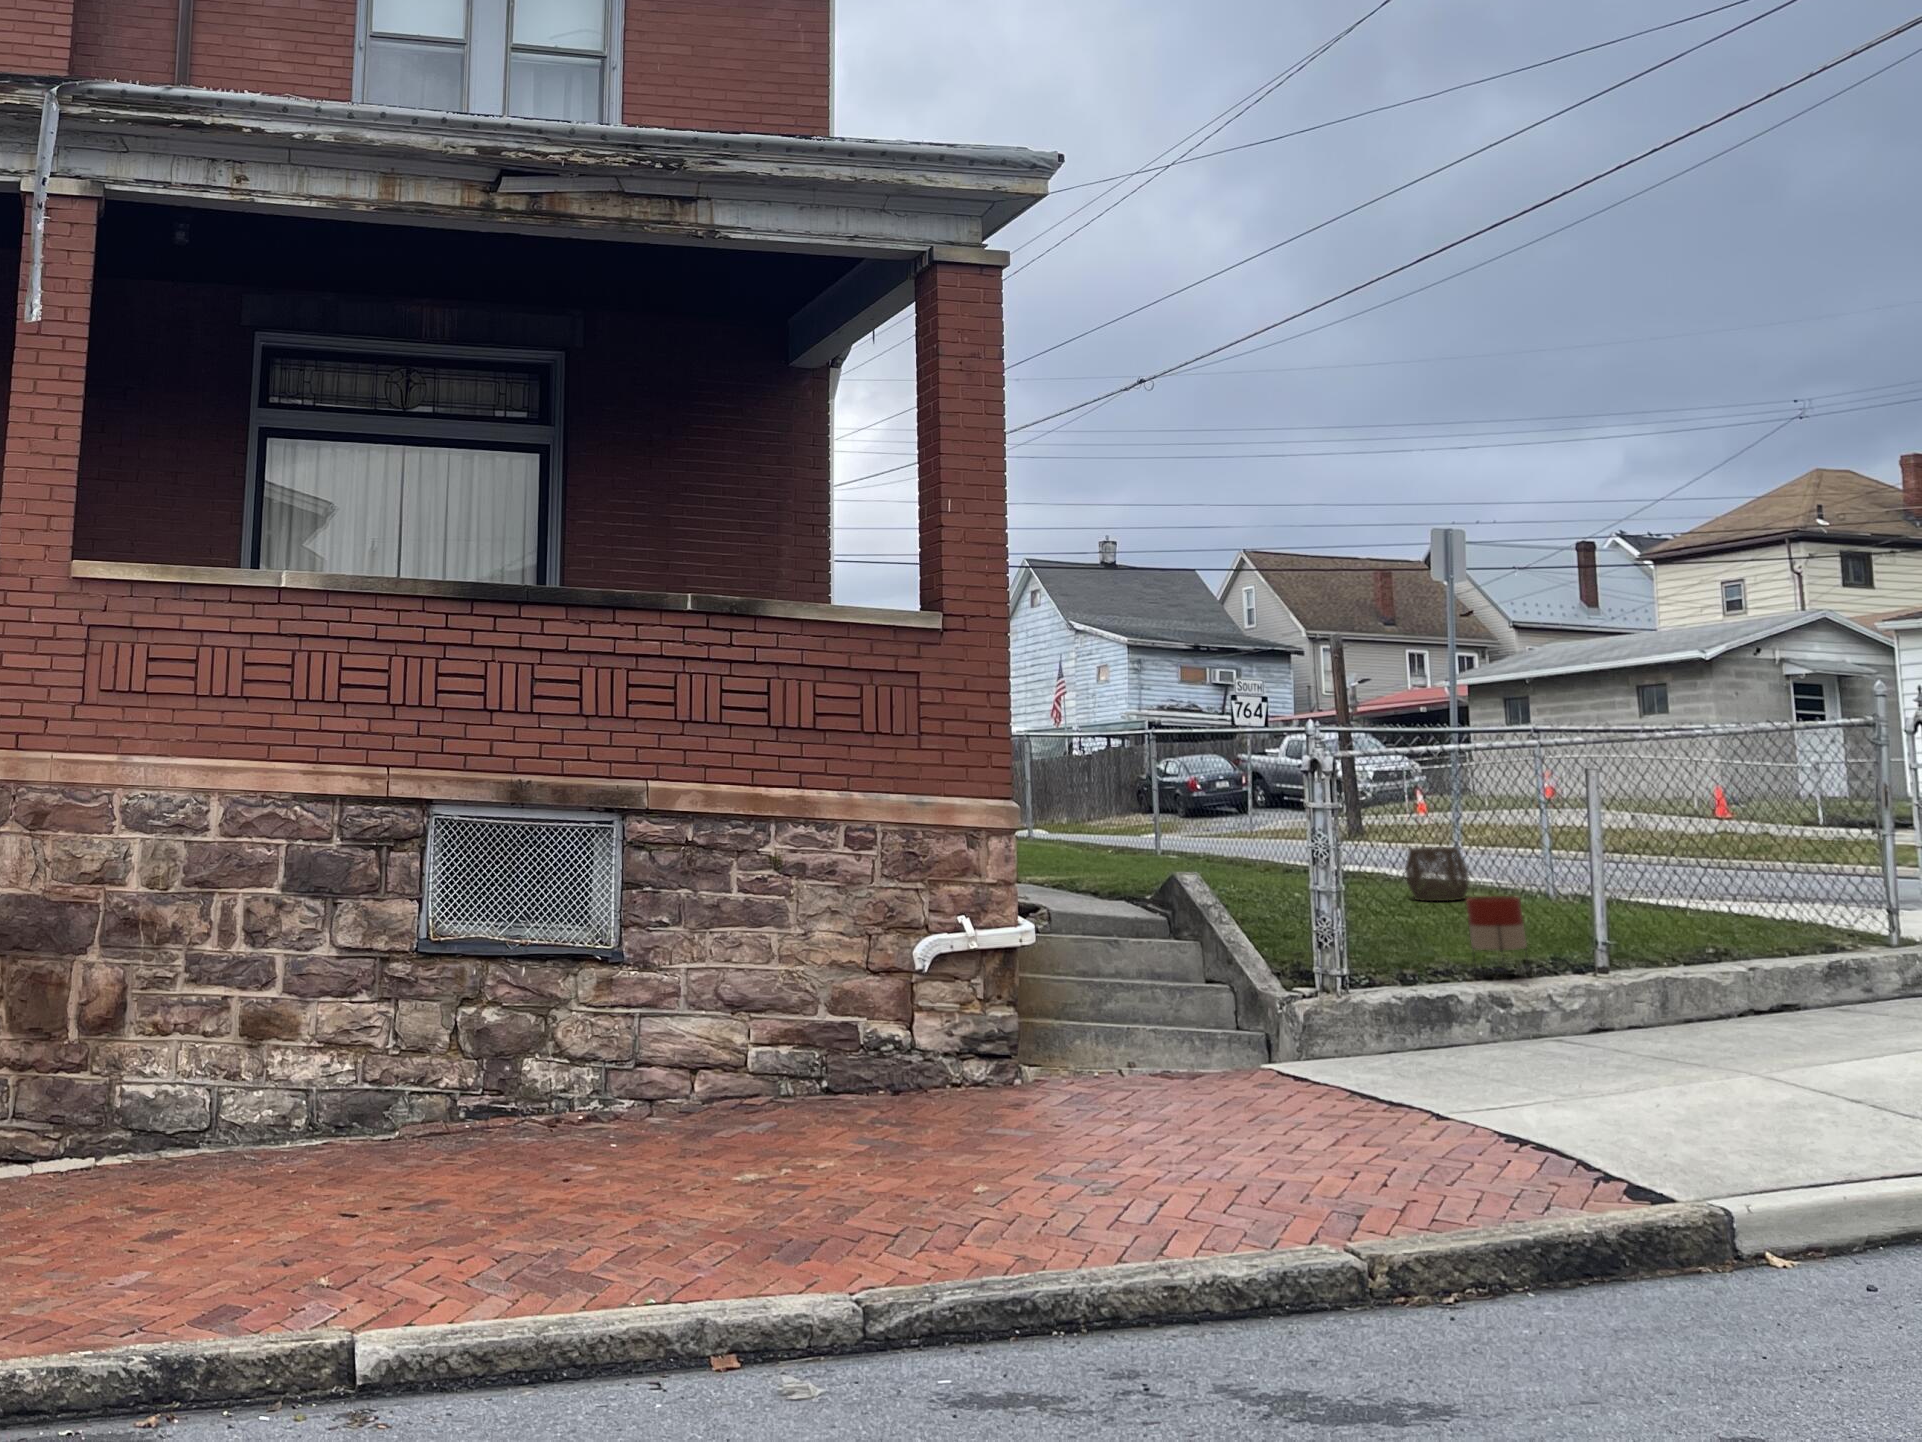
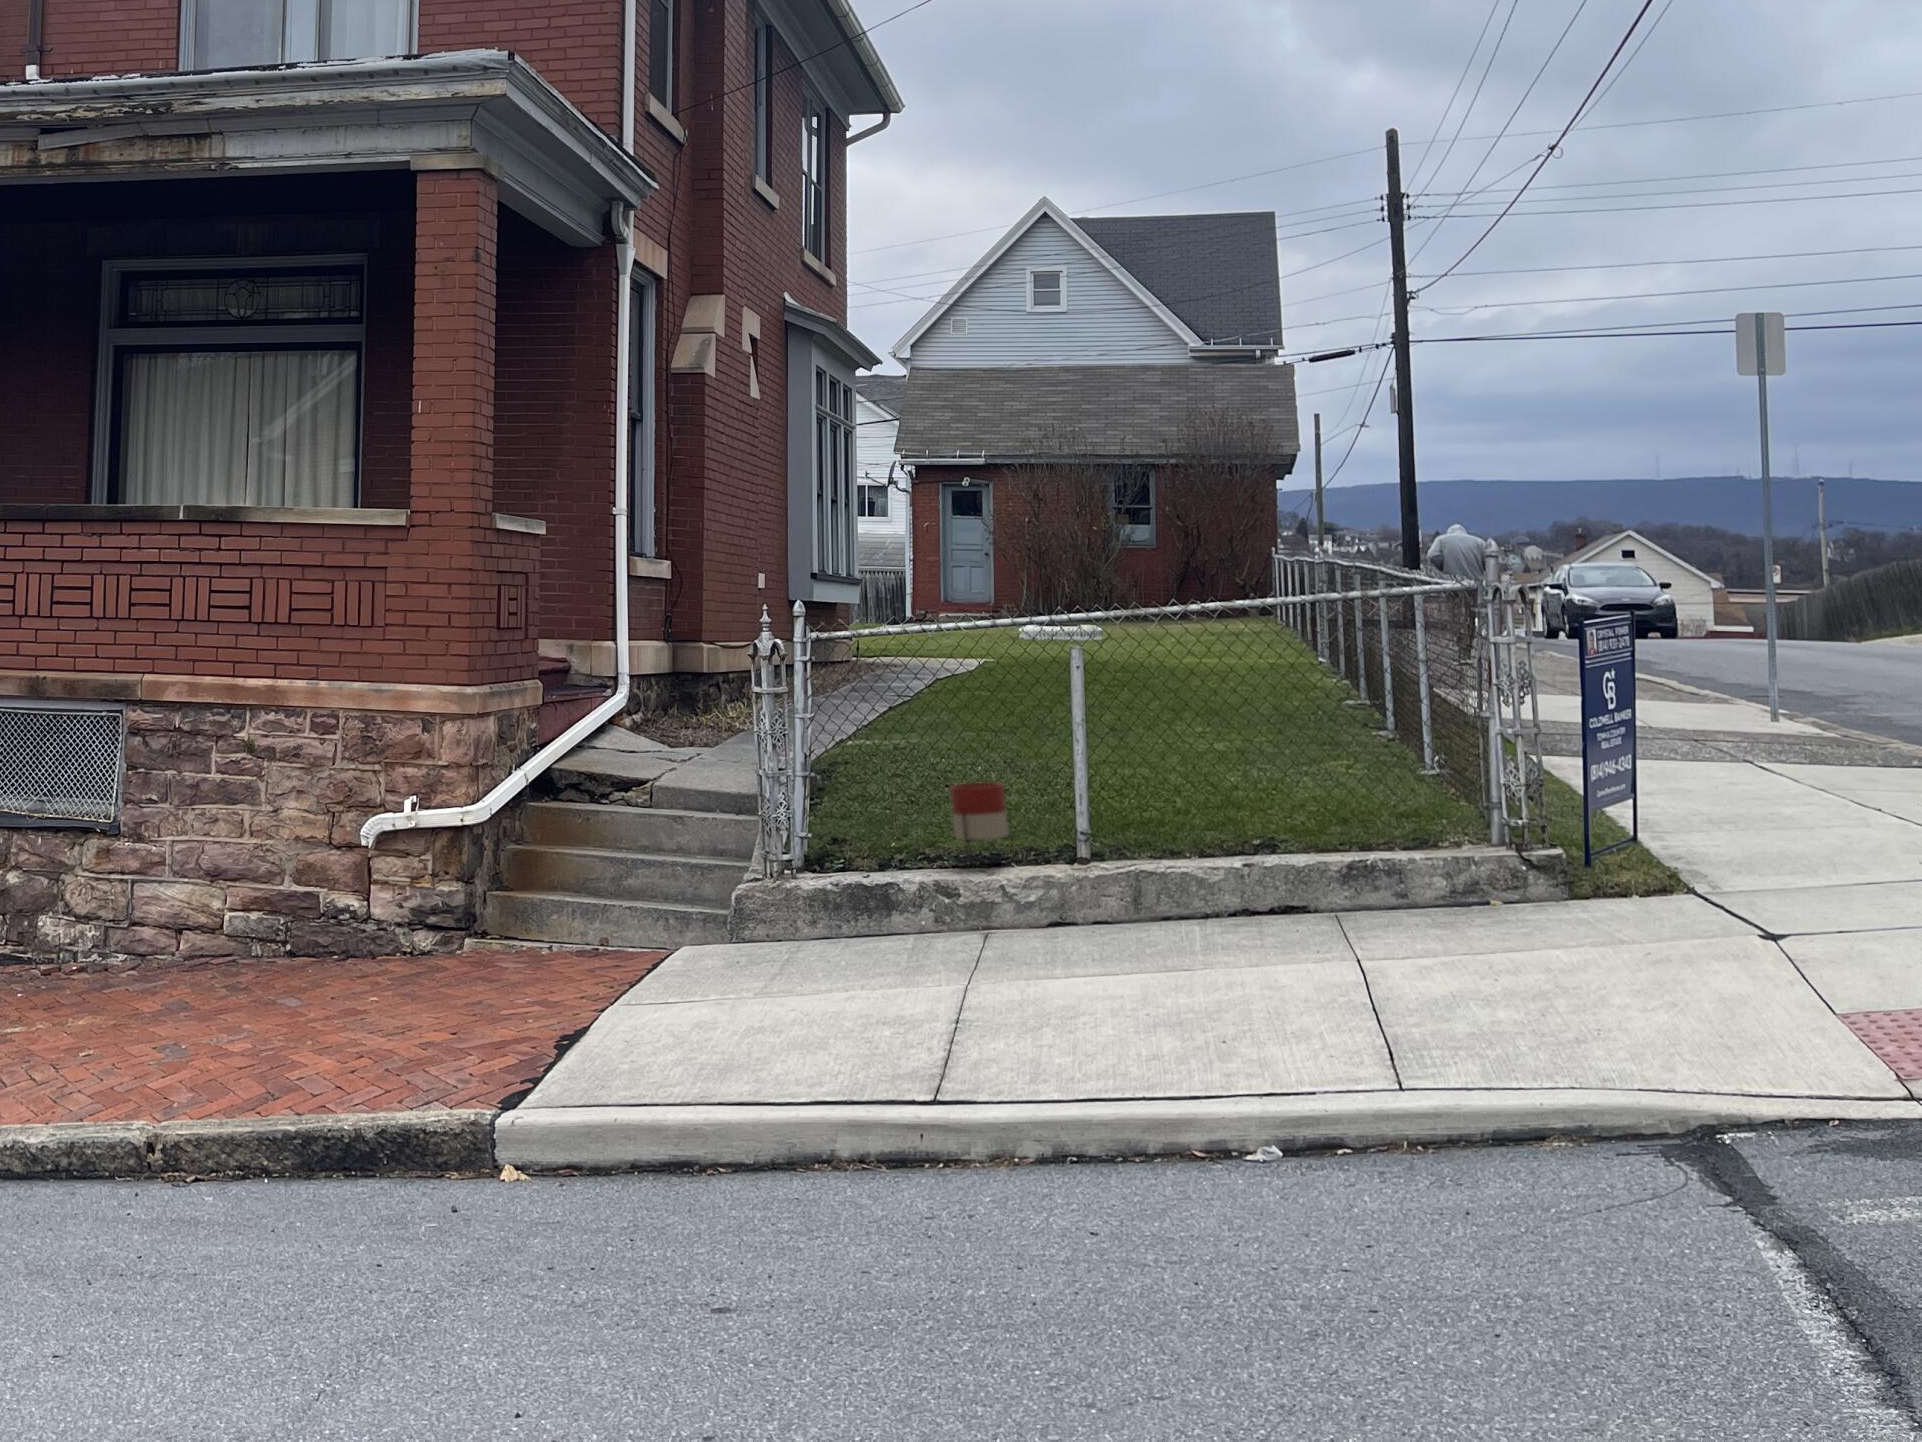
woven basket: present [1405,847,1469,901] -> none [1242,712,1311,771]

